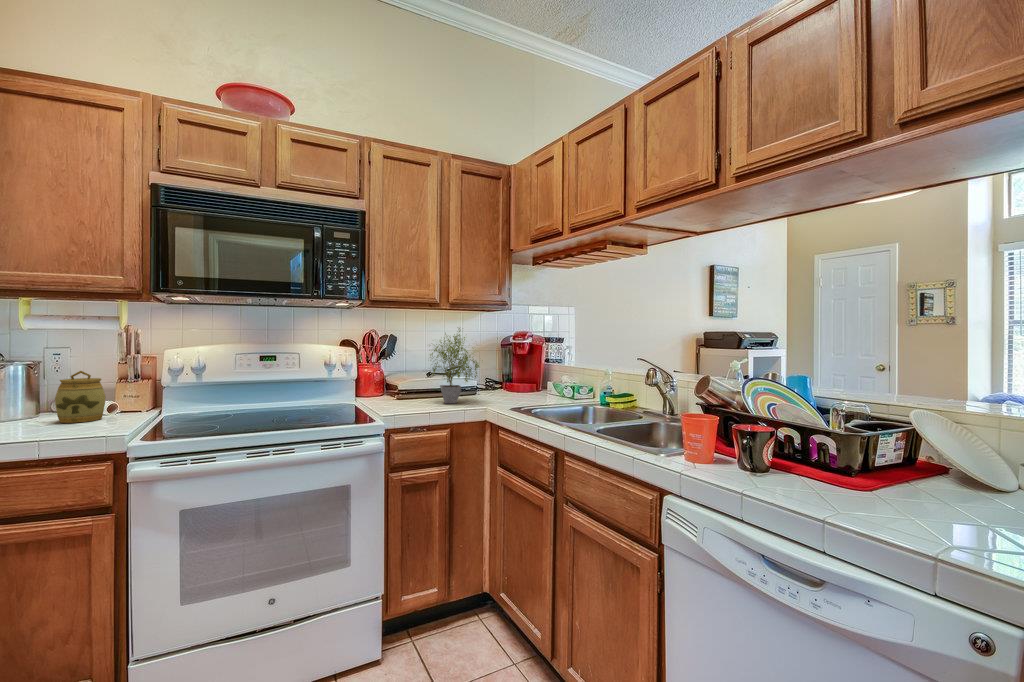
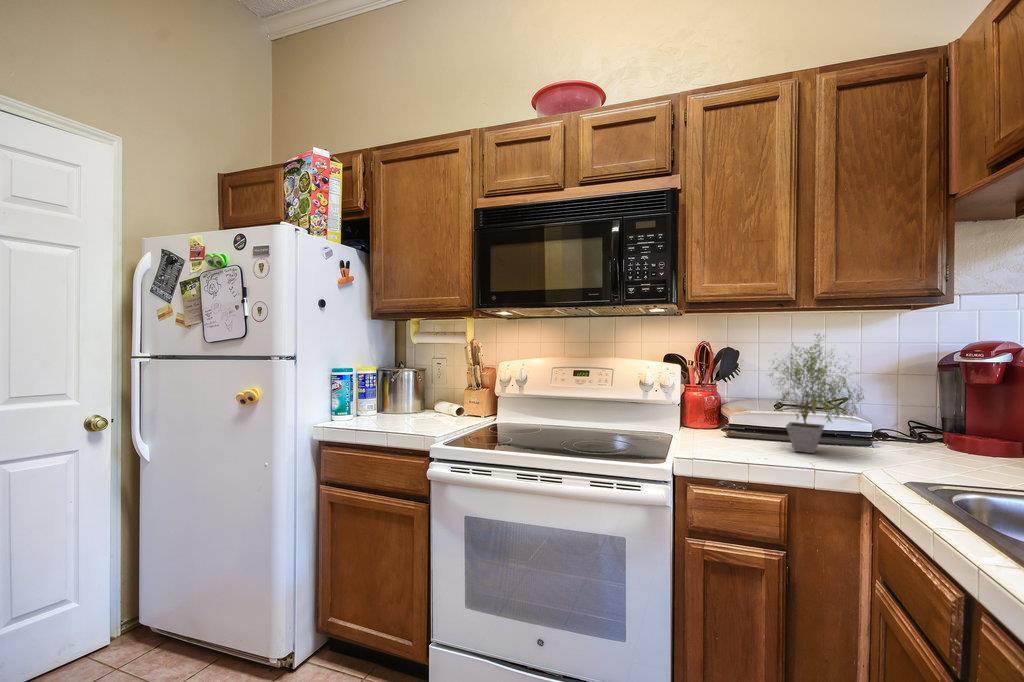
jar: present [55,371,105,423] -> none [427,377,459,420]

